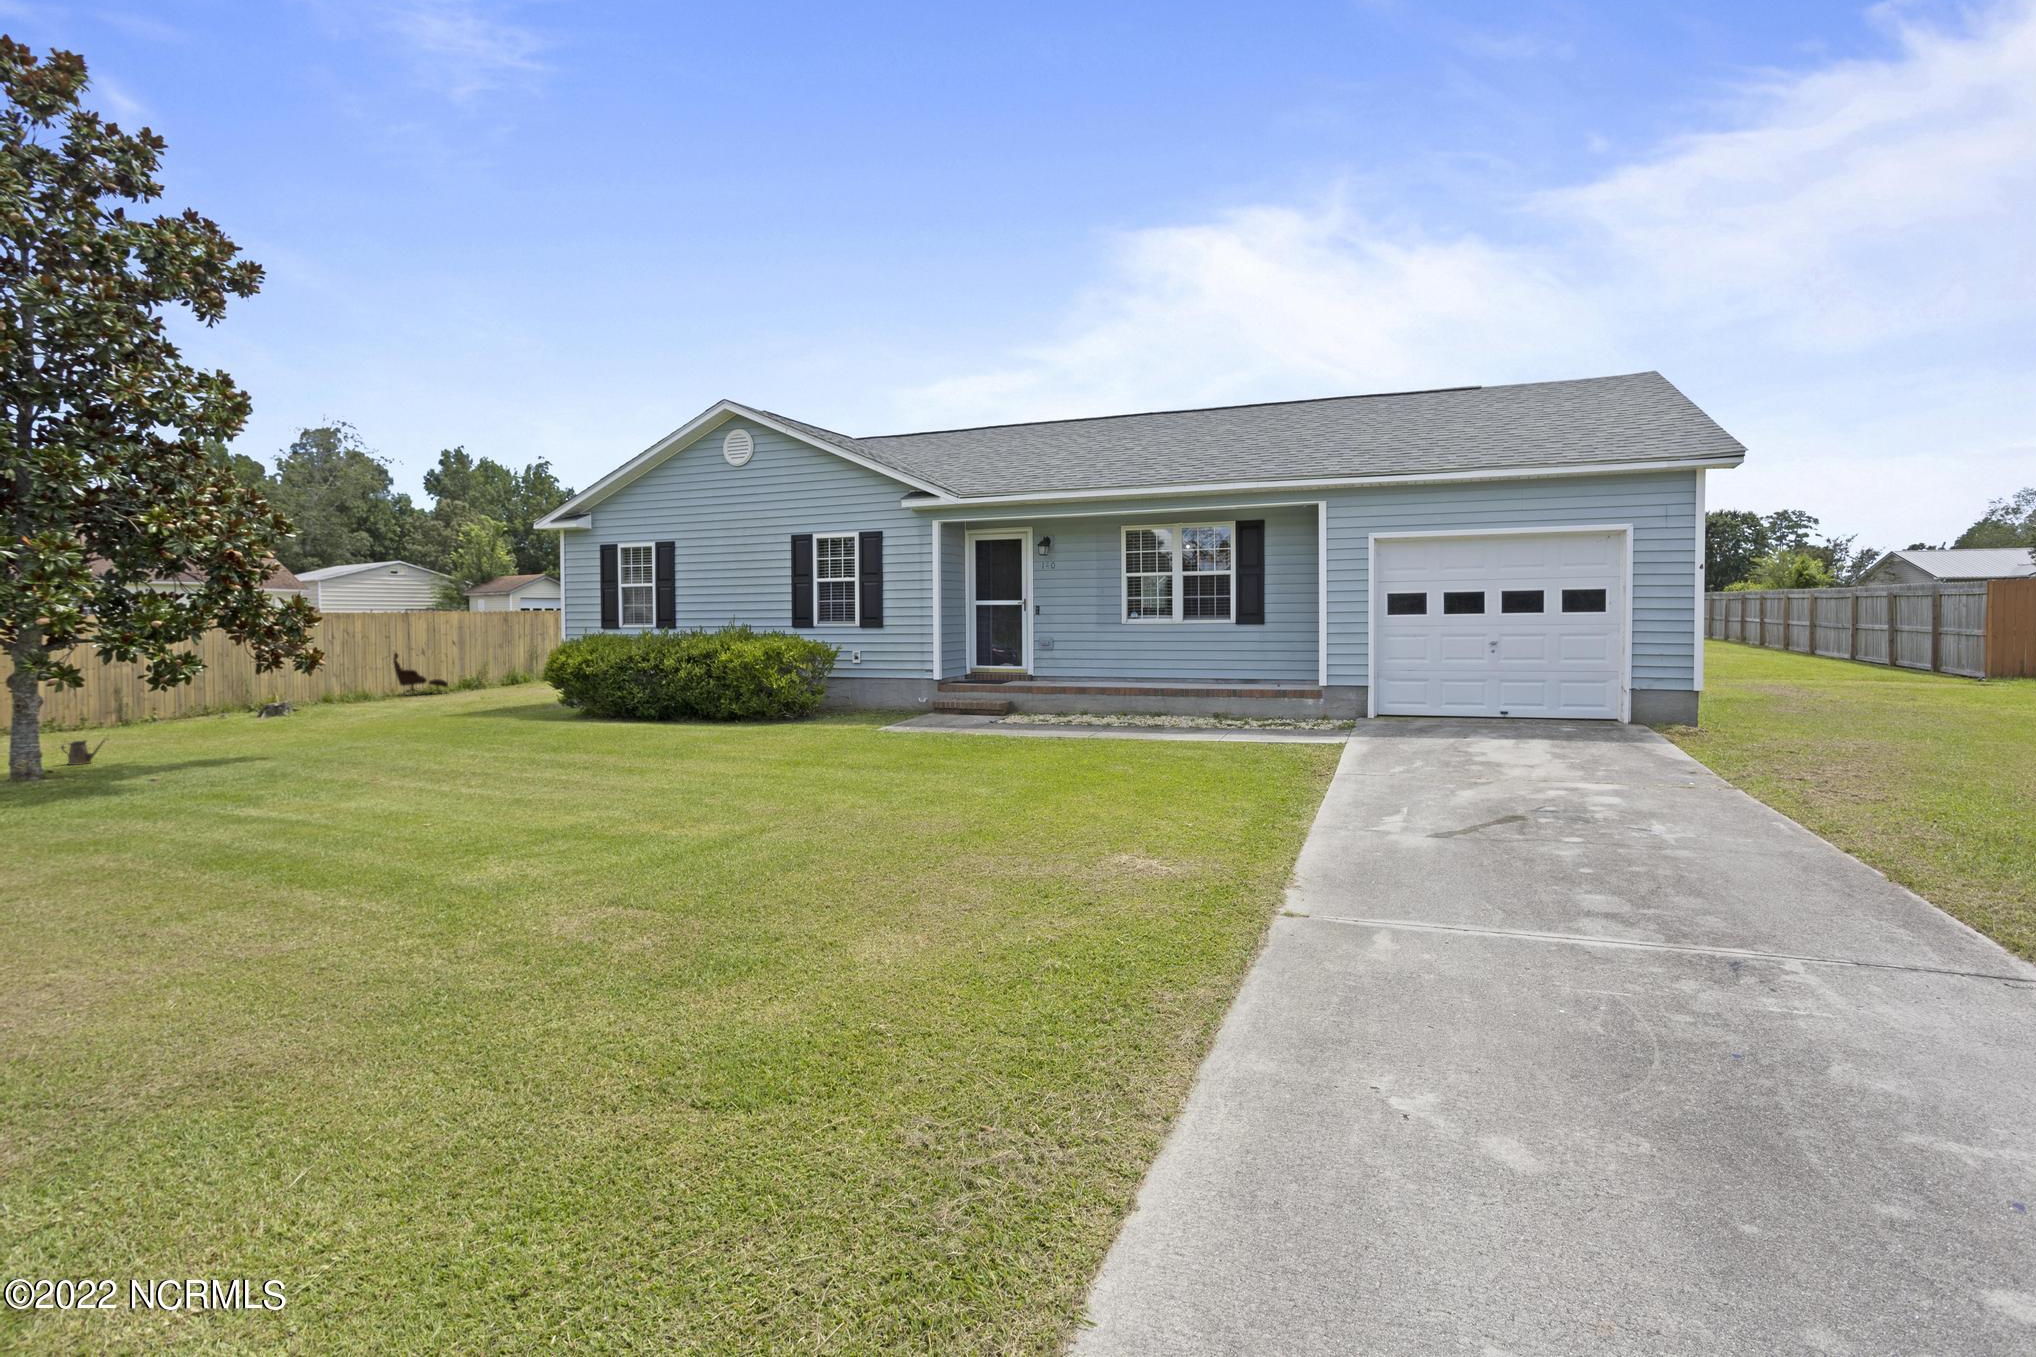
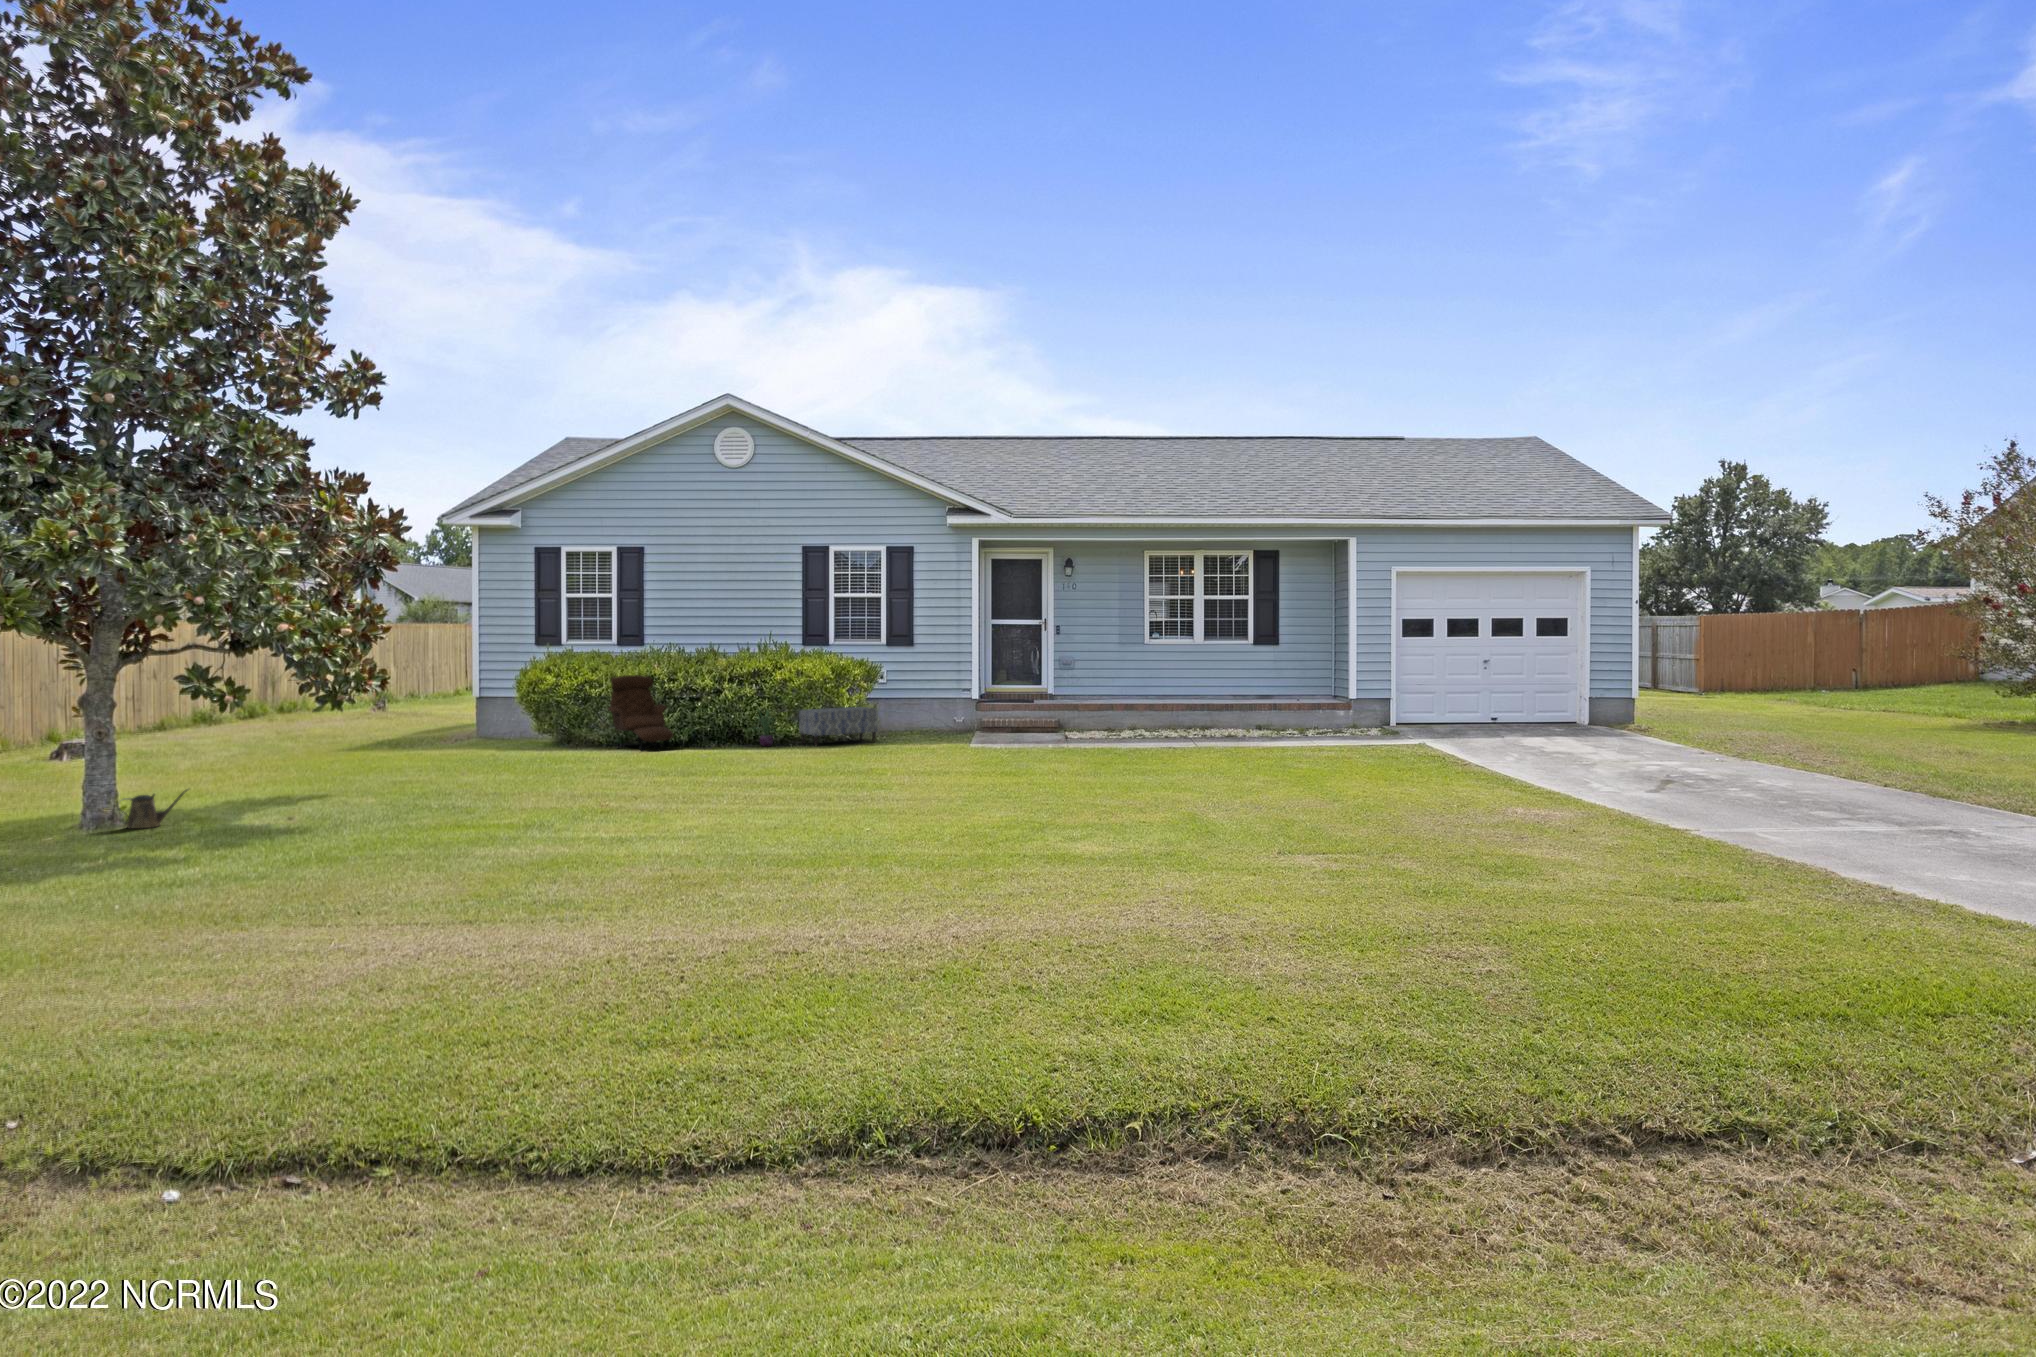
lounge chair: present [393,650,448,695] -> present [608,675,673,750]
decorative plant: none [687,687,723,722] -> present [760,711,773,746]
bench: none [735,687,805,723] -> present [799,707,878,746]

